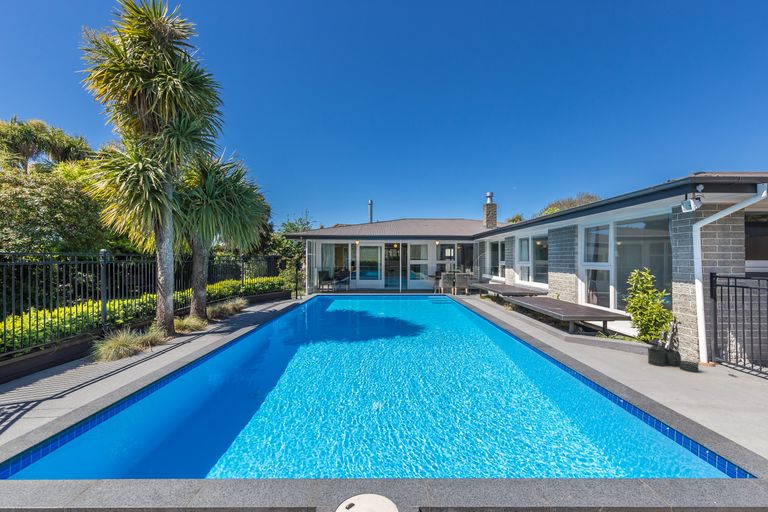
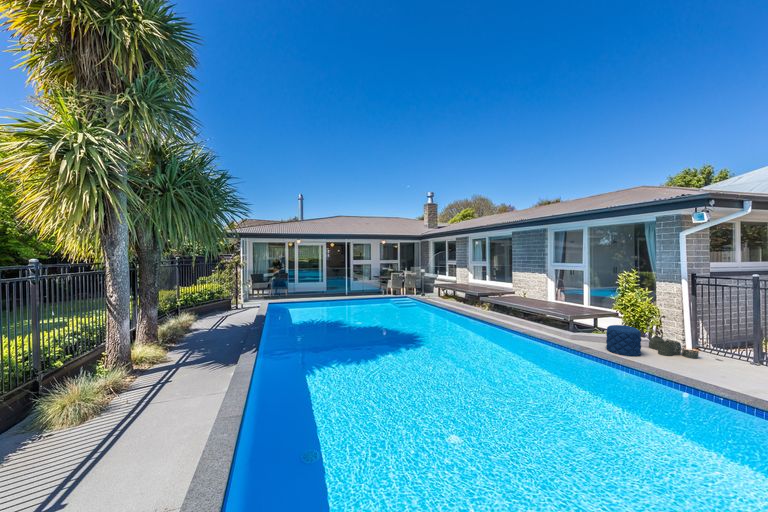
pouf: none [586,327,623,361] -> present [606,325,641,356]

